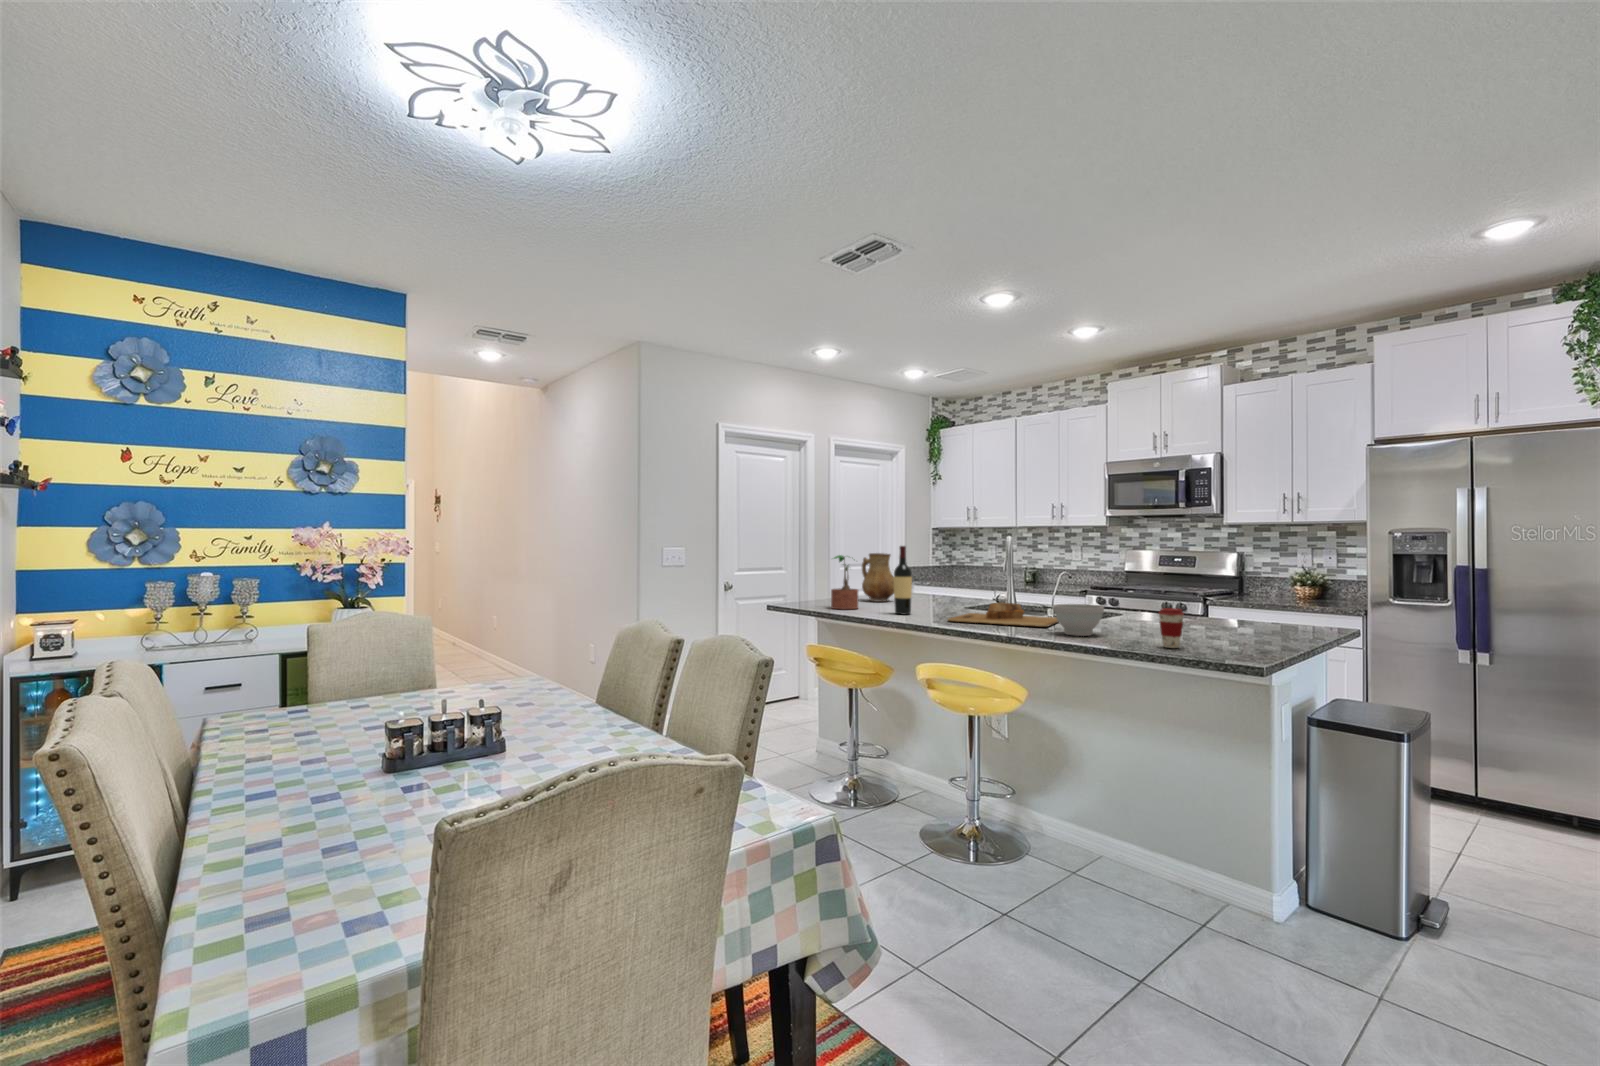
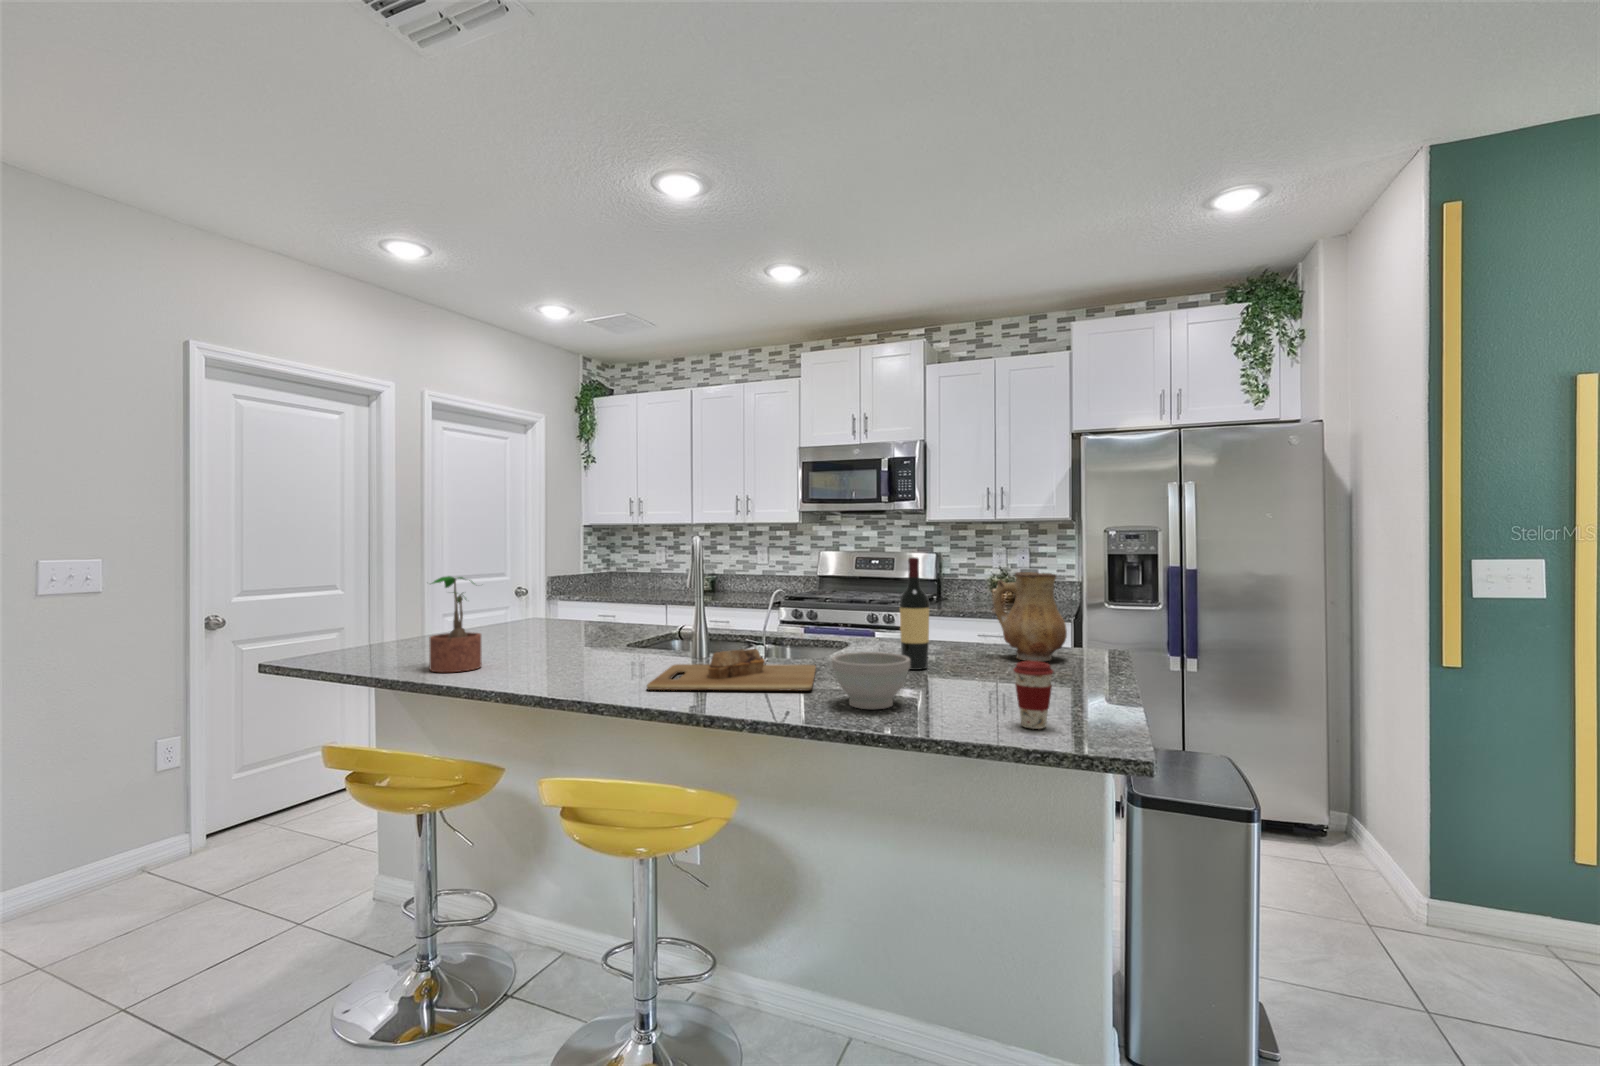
wine bottle: present [894,546,912,615] -> present [900,557,929,670]
ceramic pitcher: present [862,553,894,602] -> present [993,572,1067,662]

